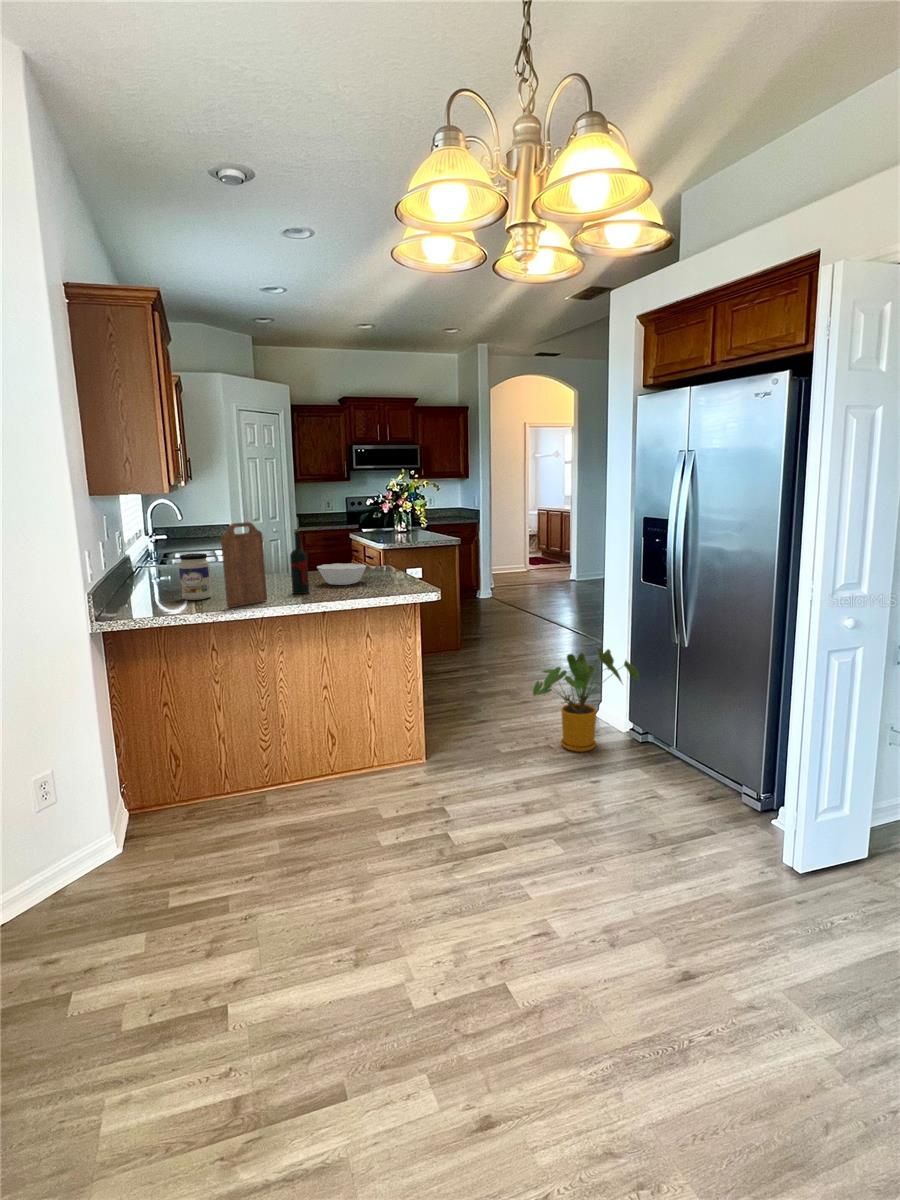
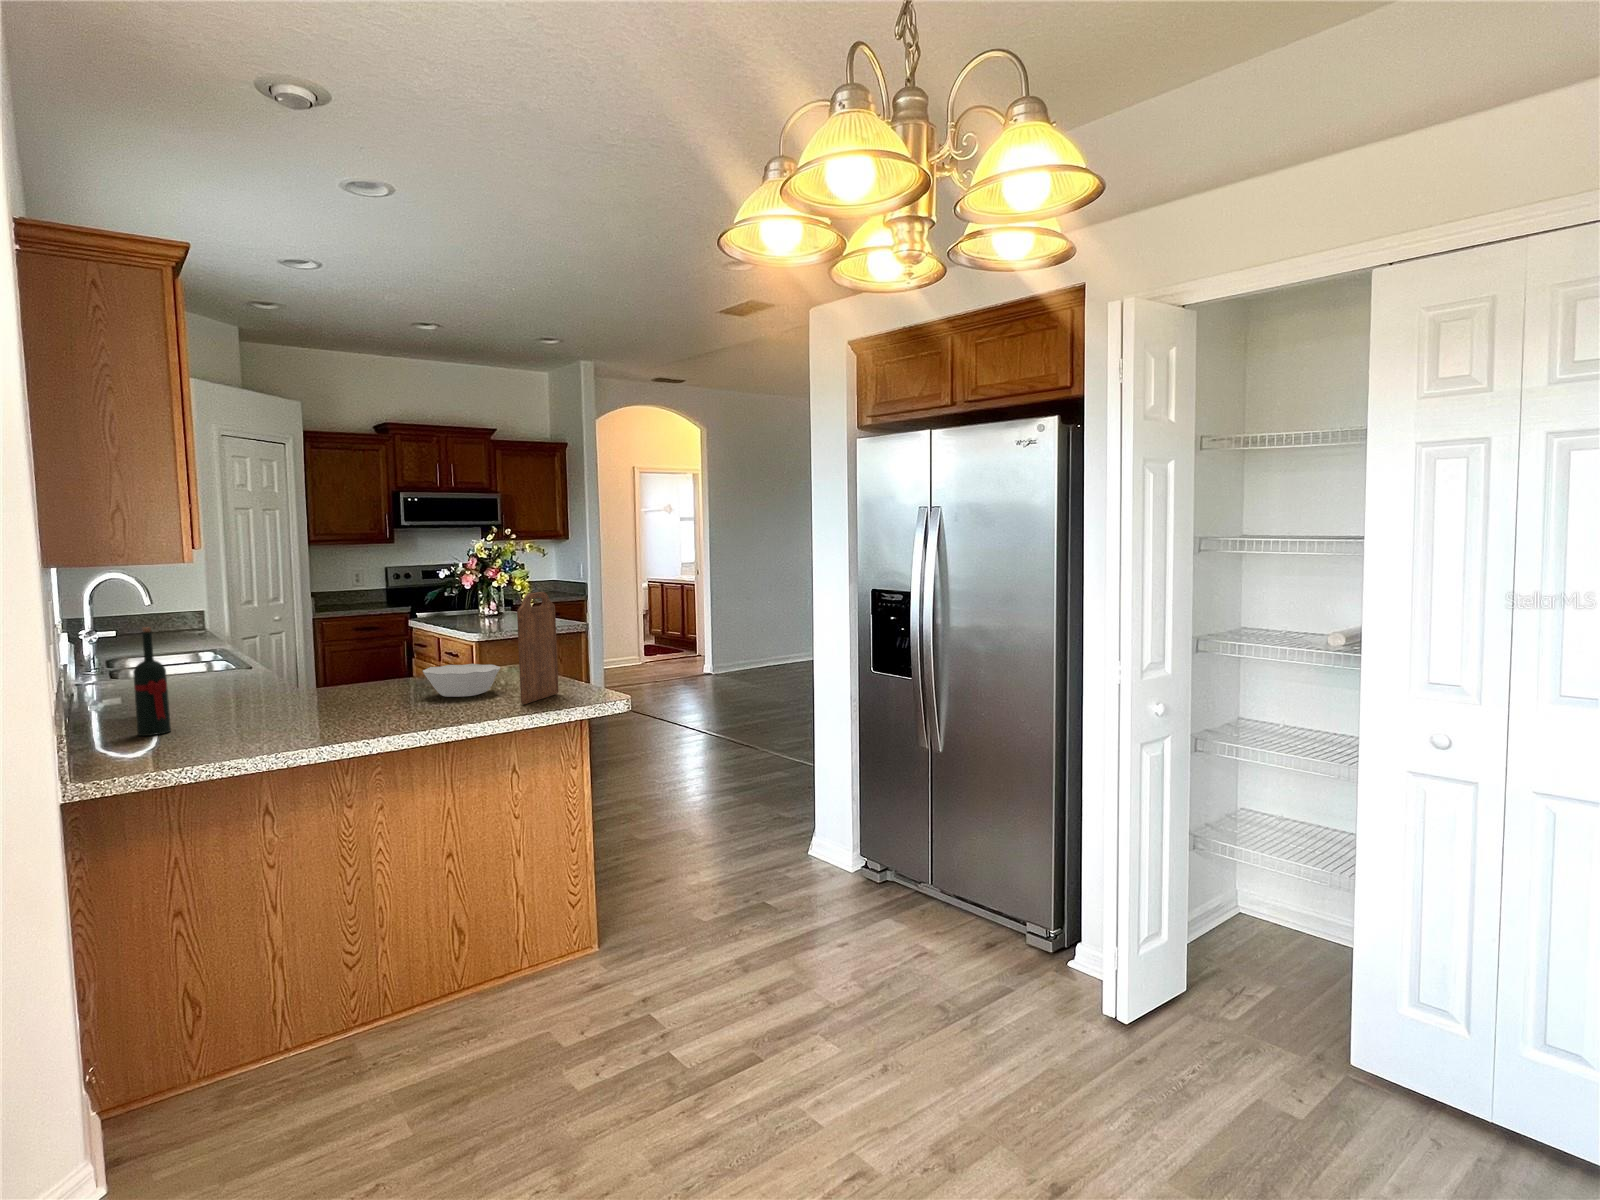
cutting board: present [221,522,267,608] -> present [517,592,558,704]
wine bottle: present [290,529,309,594] -> present [133,627,171,736]
jar: present [179,553,212,600] -> none [200,658,256,734]
house plant: present [533,648,639,752] -> none [742,763,880,908]

